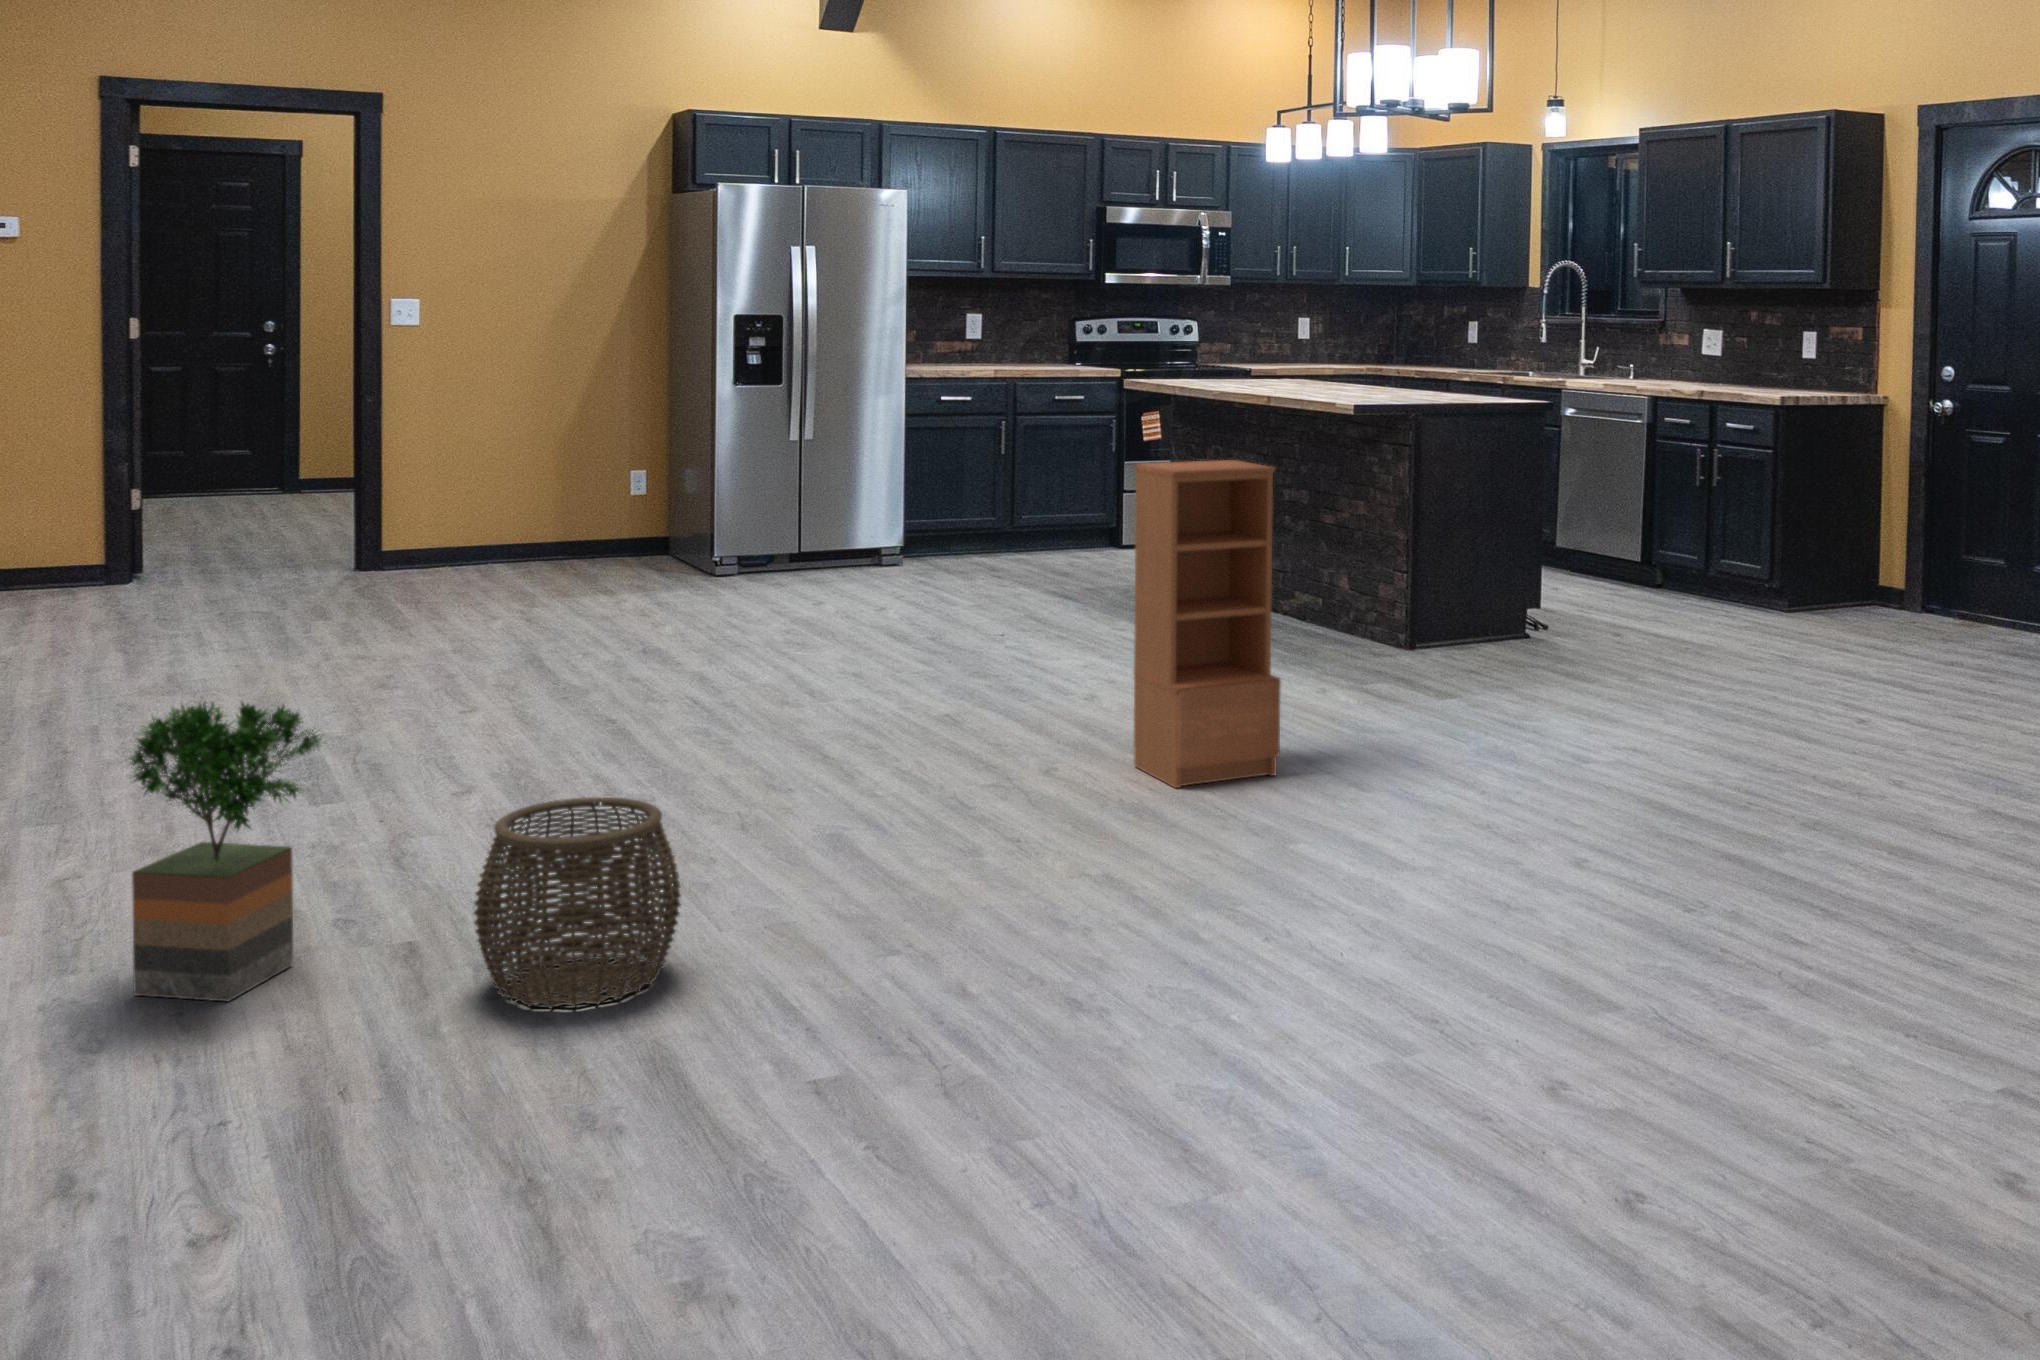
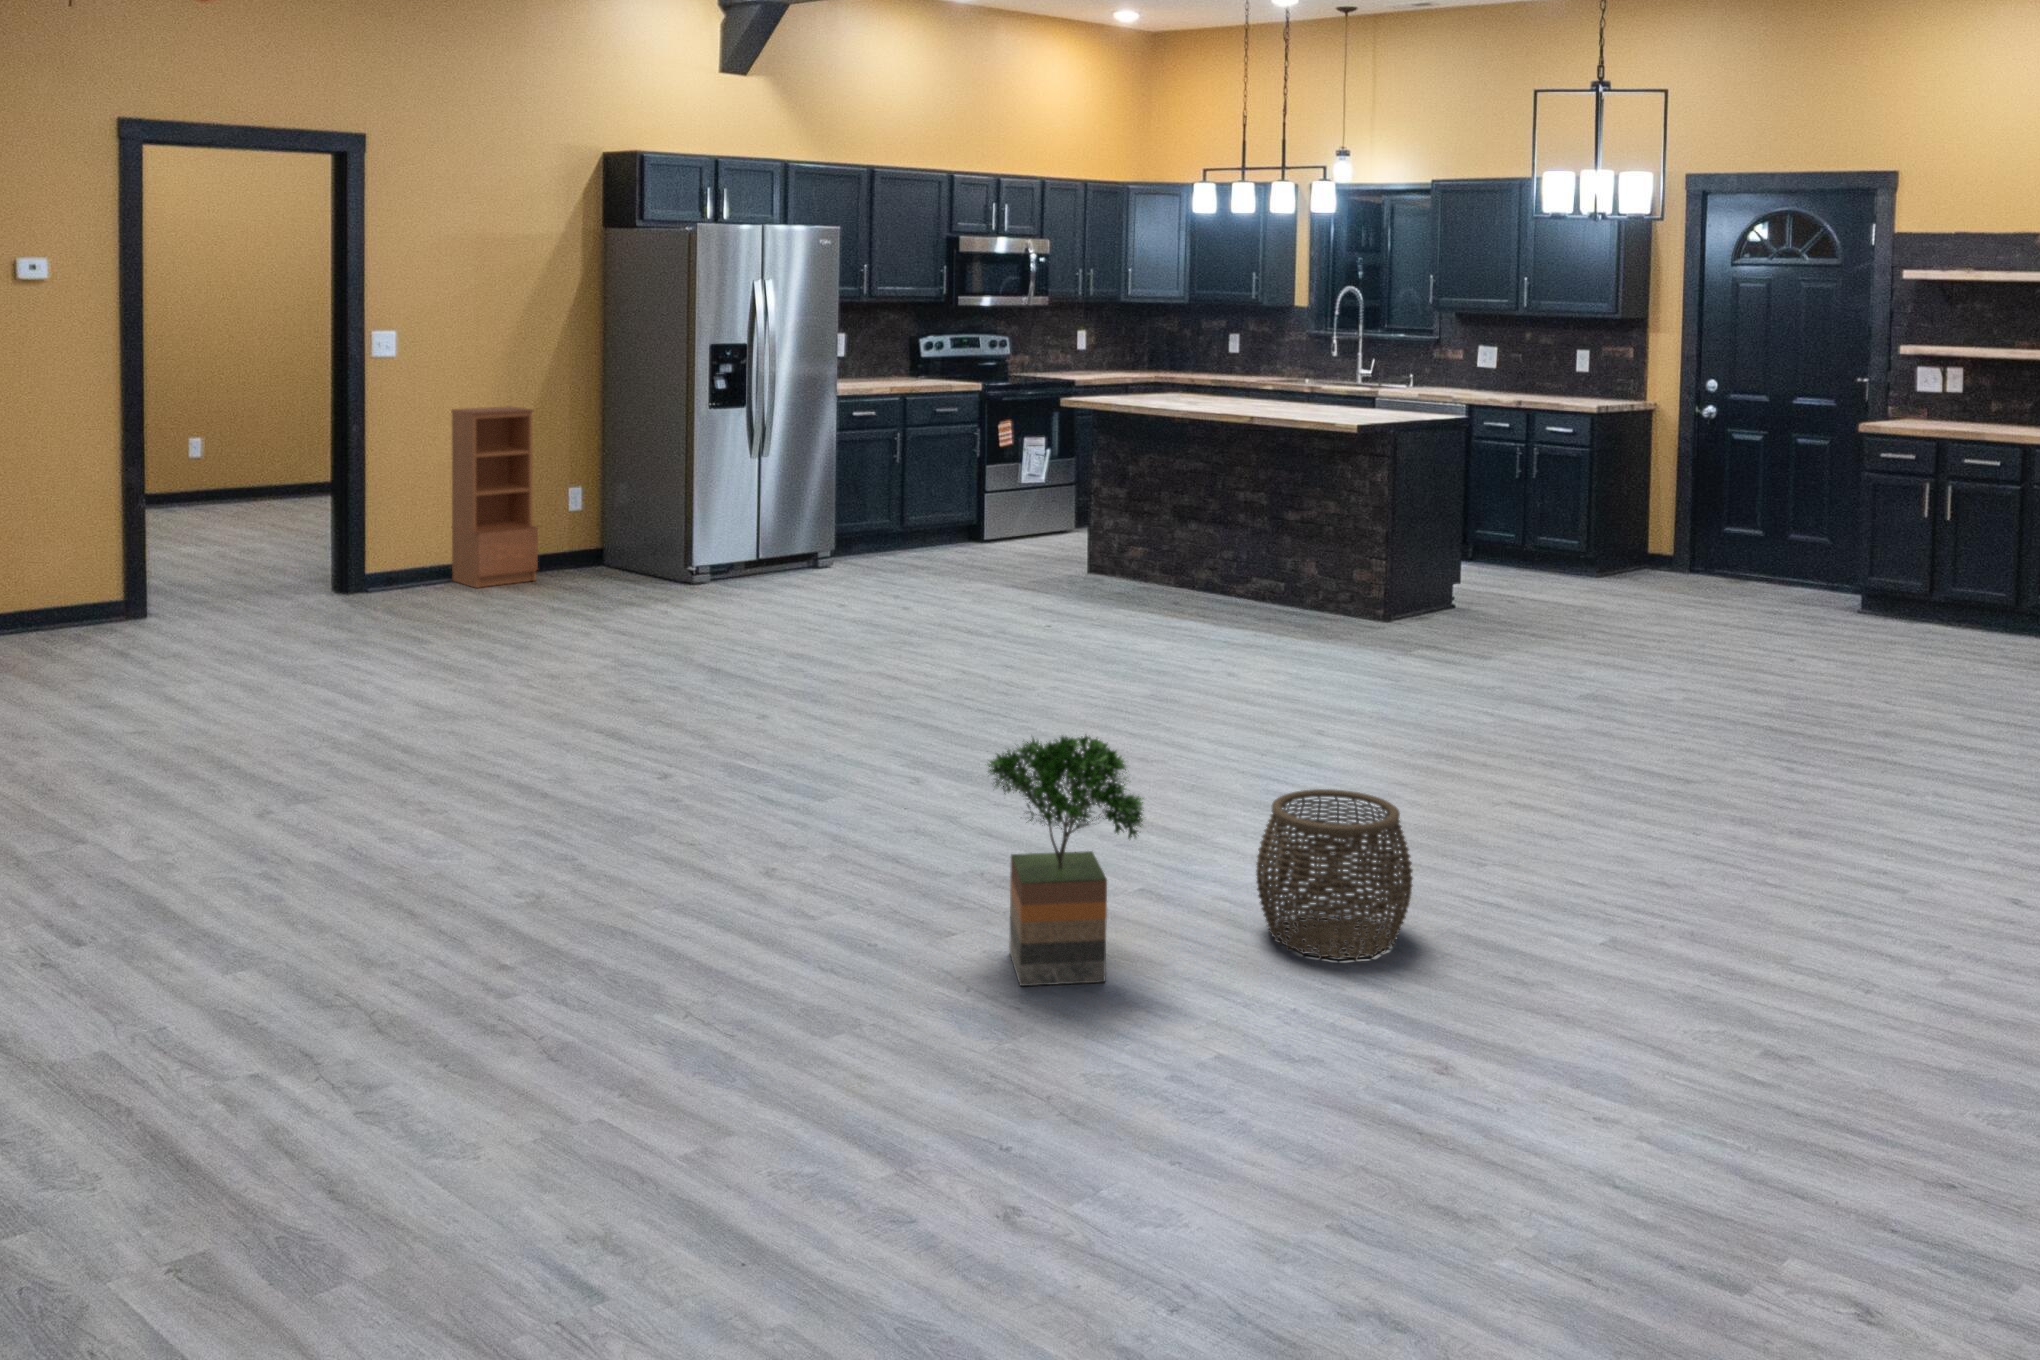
bookcase: present [1134,460,1281,788] -> present [451,407,538,588]

